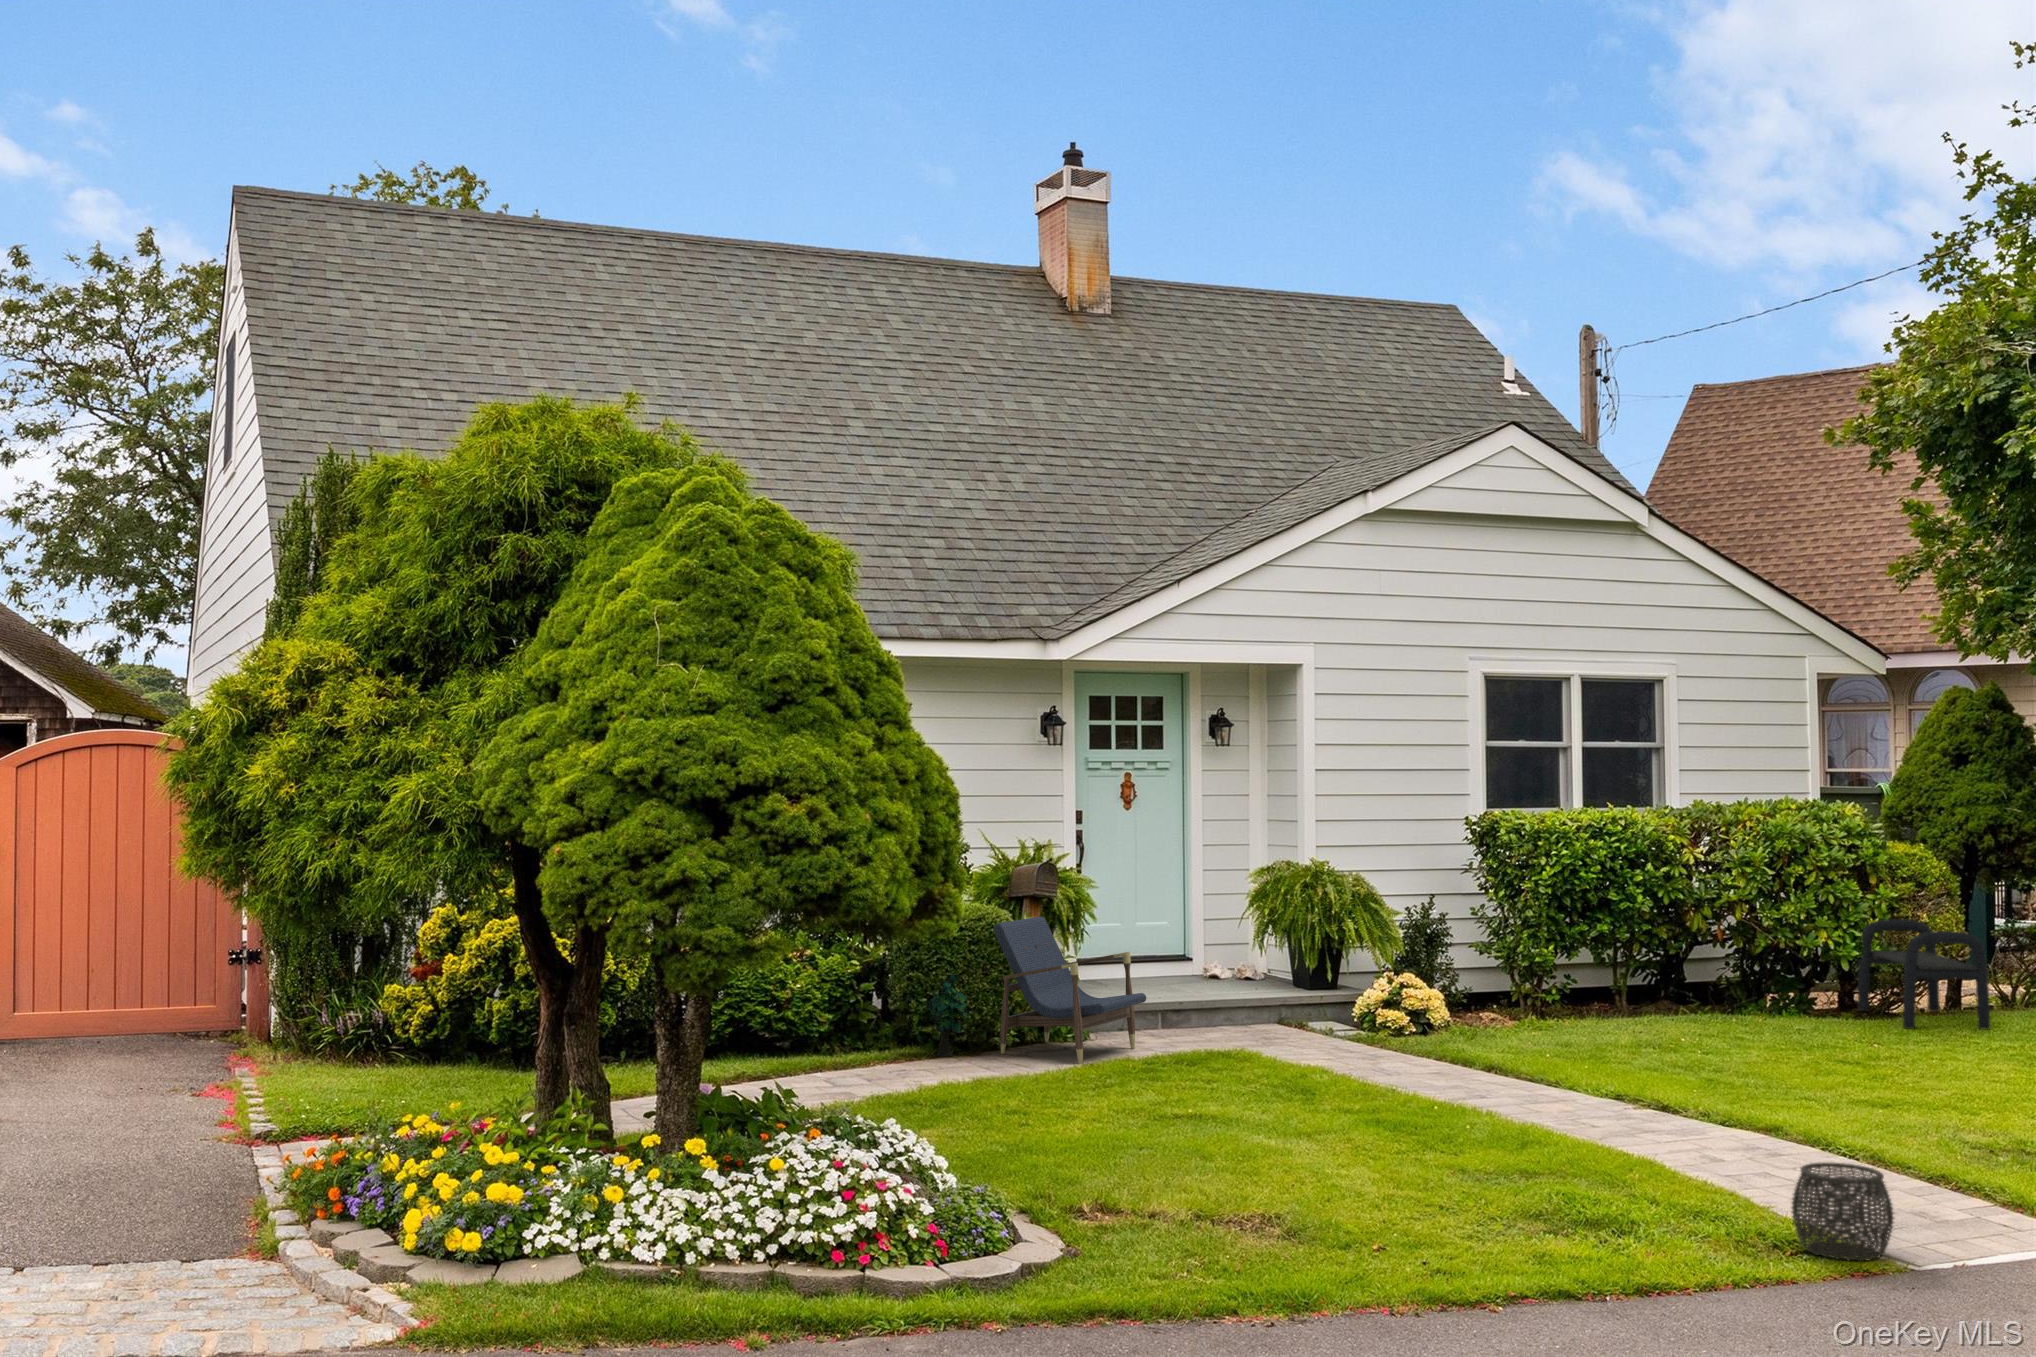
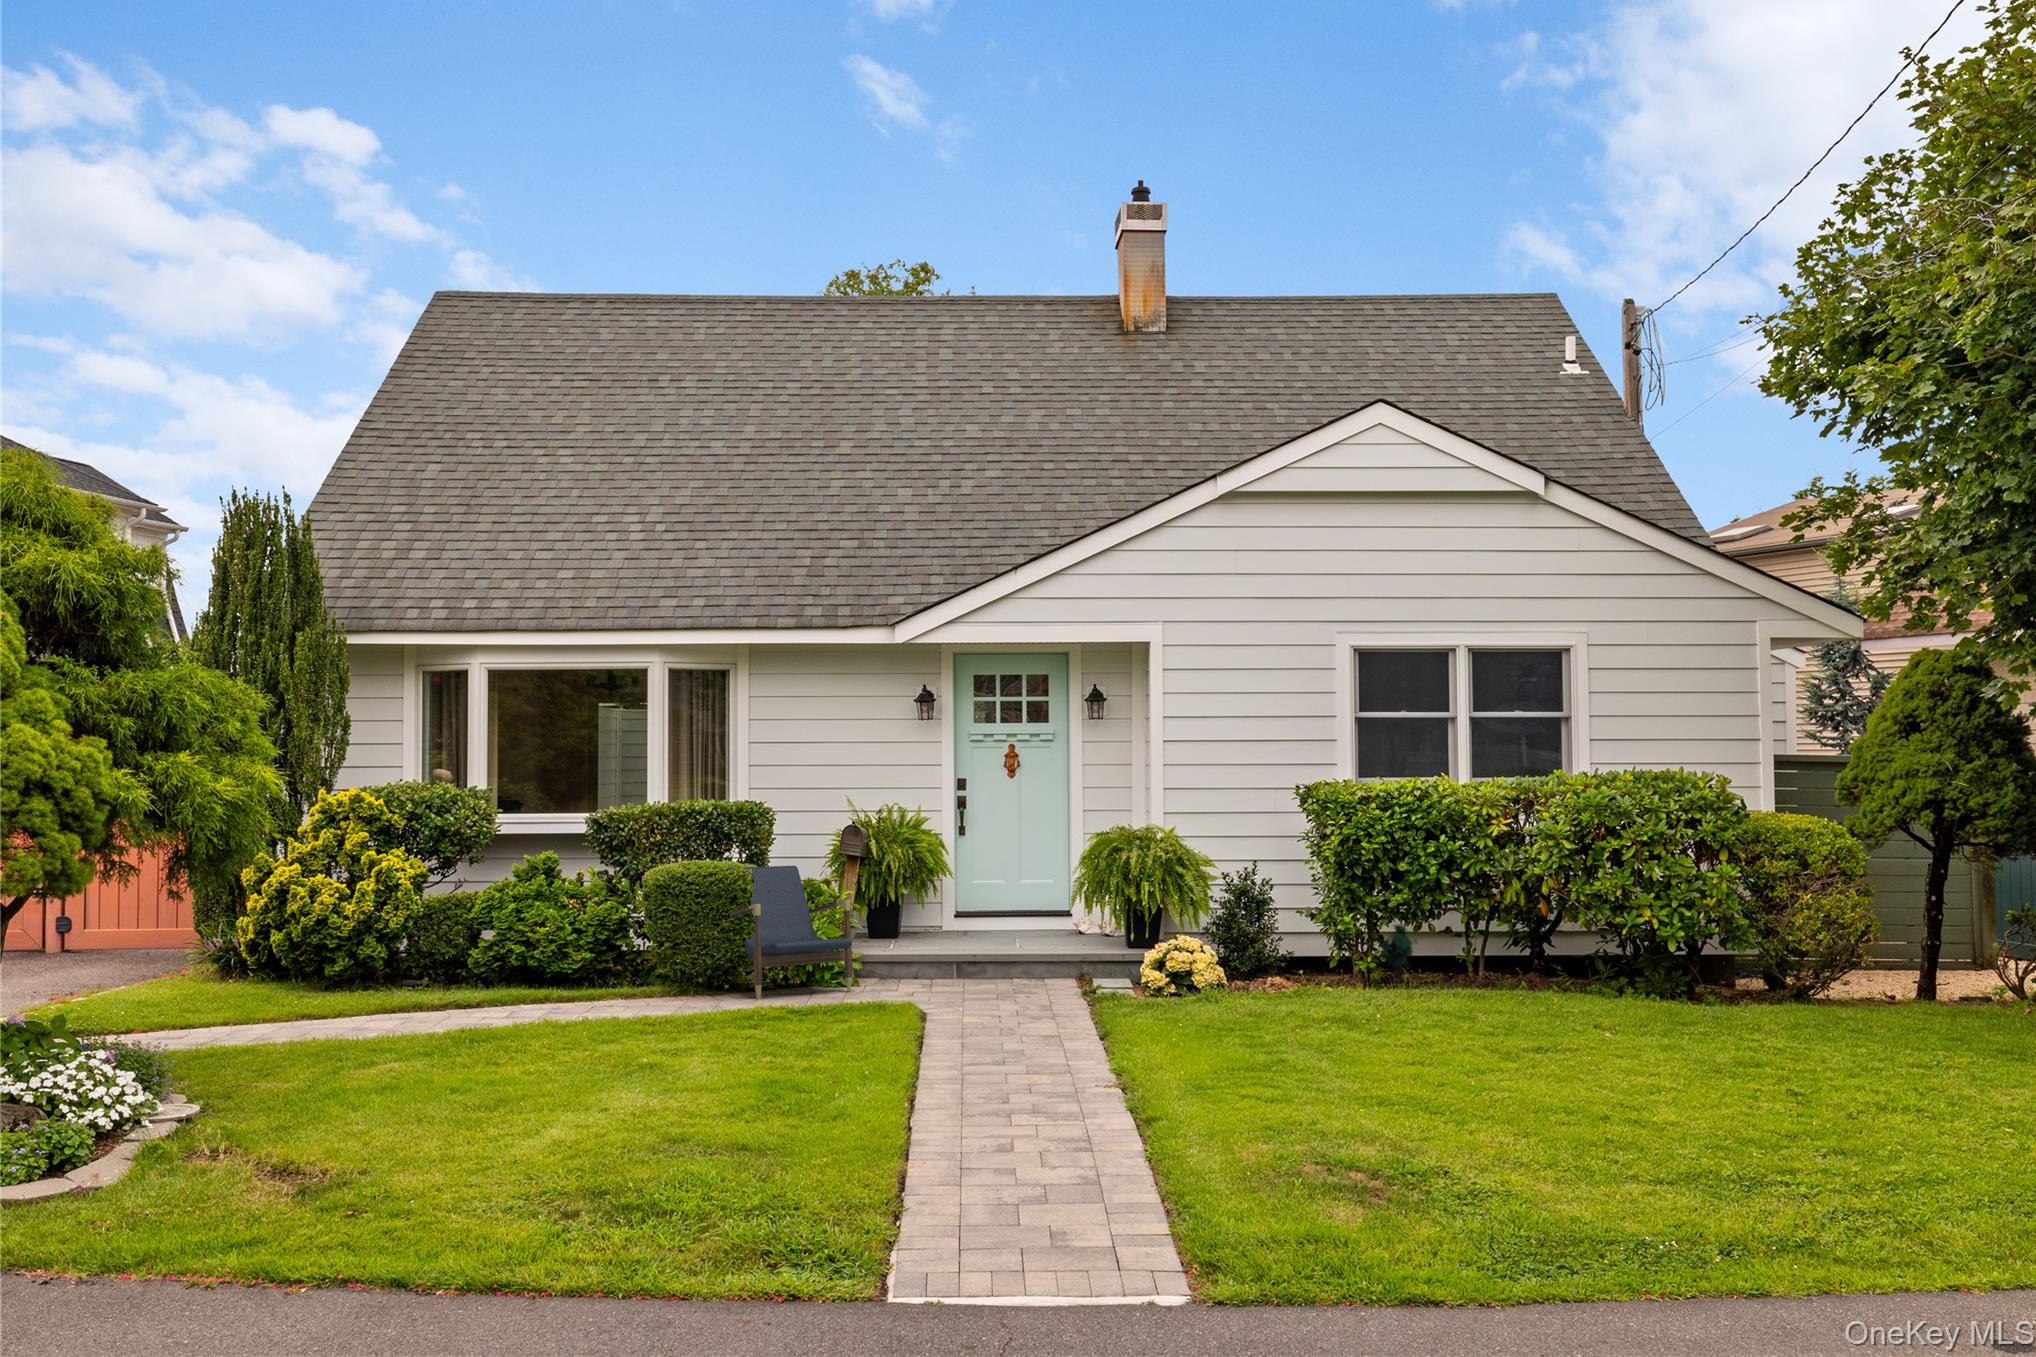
bench: present [1858,919,1990,1030] -> none [1702,904,1809,1031]
decorative plant: present [921,974,969,1057] -> present [1379,925,1417,980]
woven basket: present [1792,1163,1894,1261] -> none [715,1096,822,1207]

